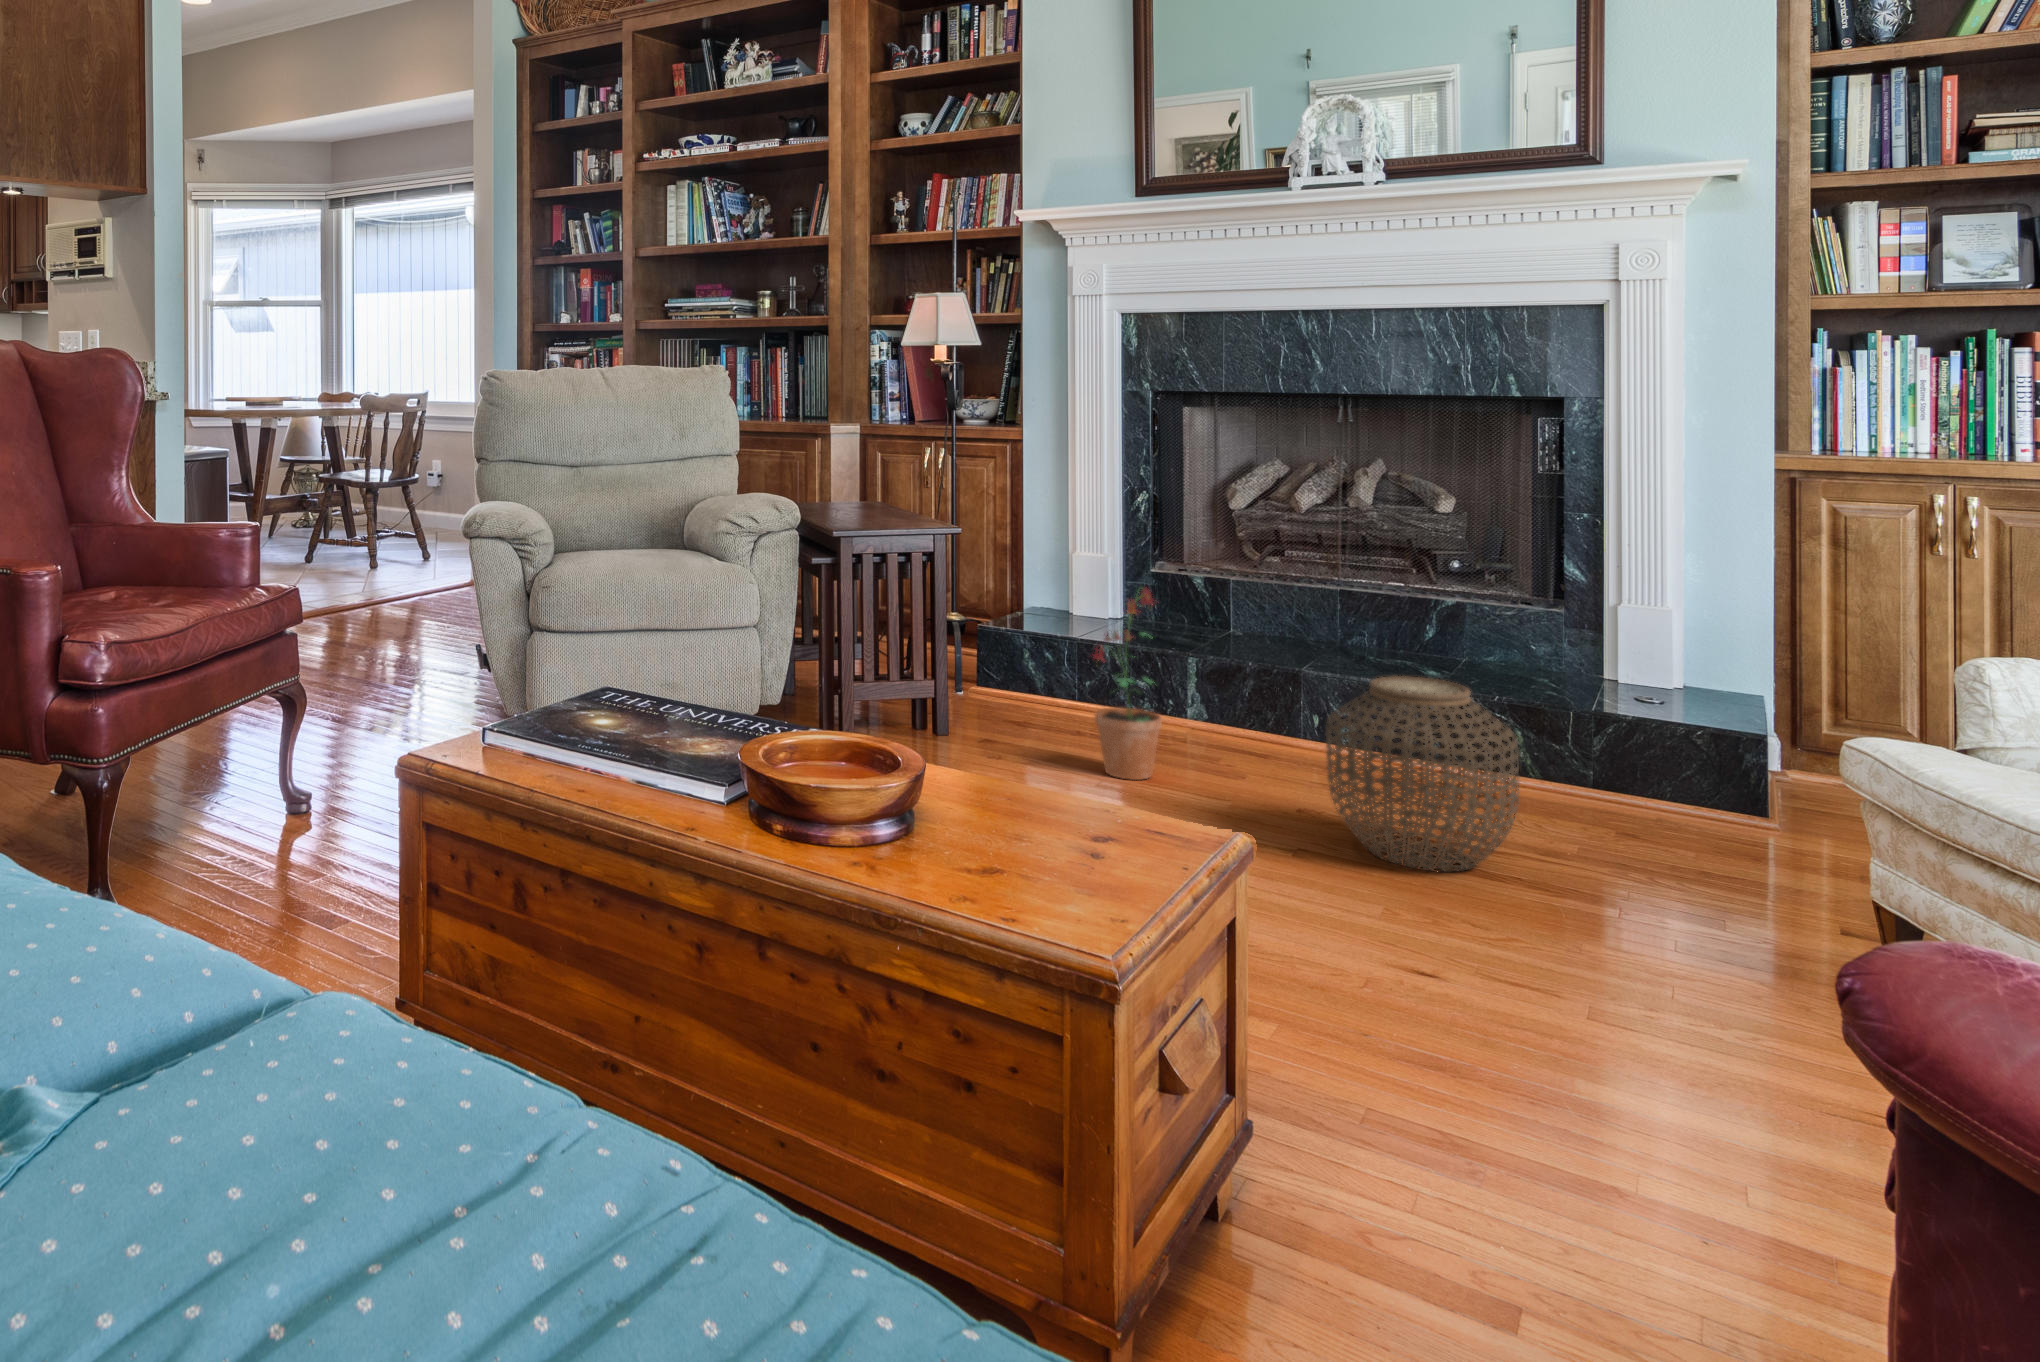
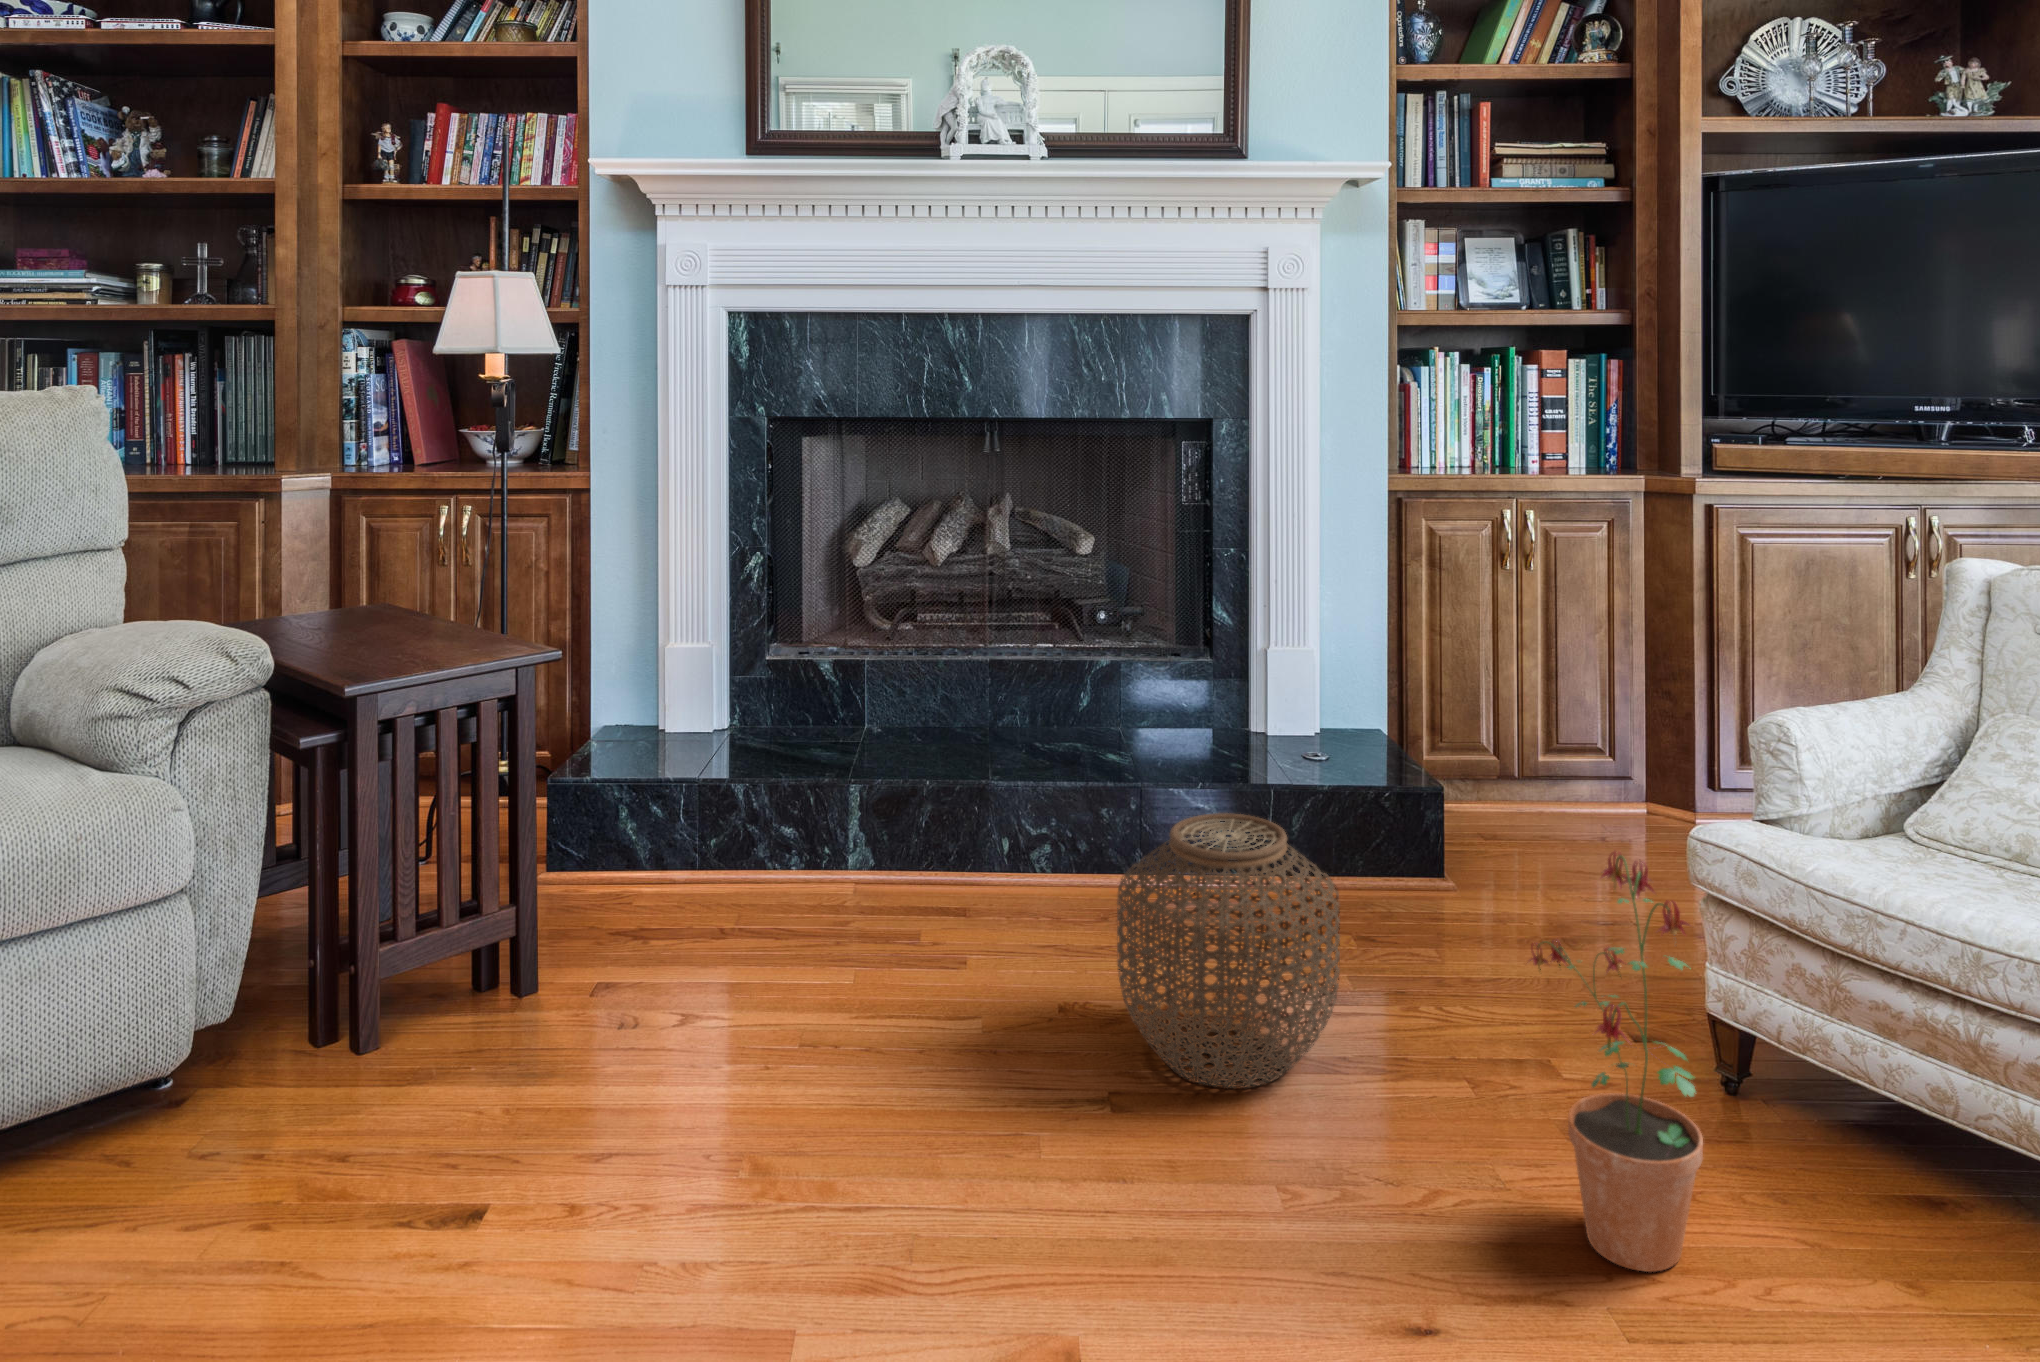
potted plant: present [1094,589,1162,780] -> present [1529,851,1703,1272]

